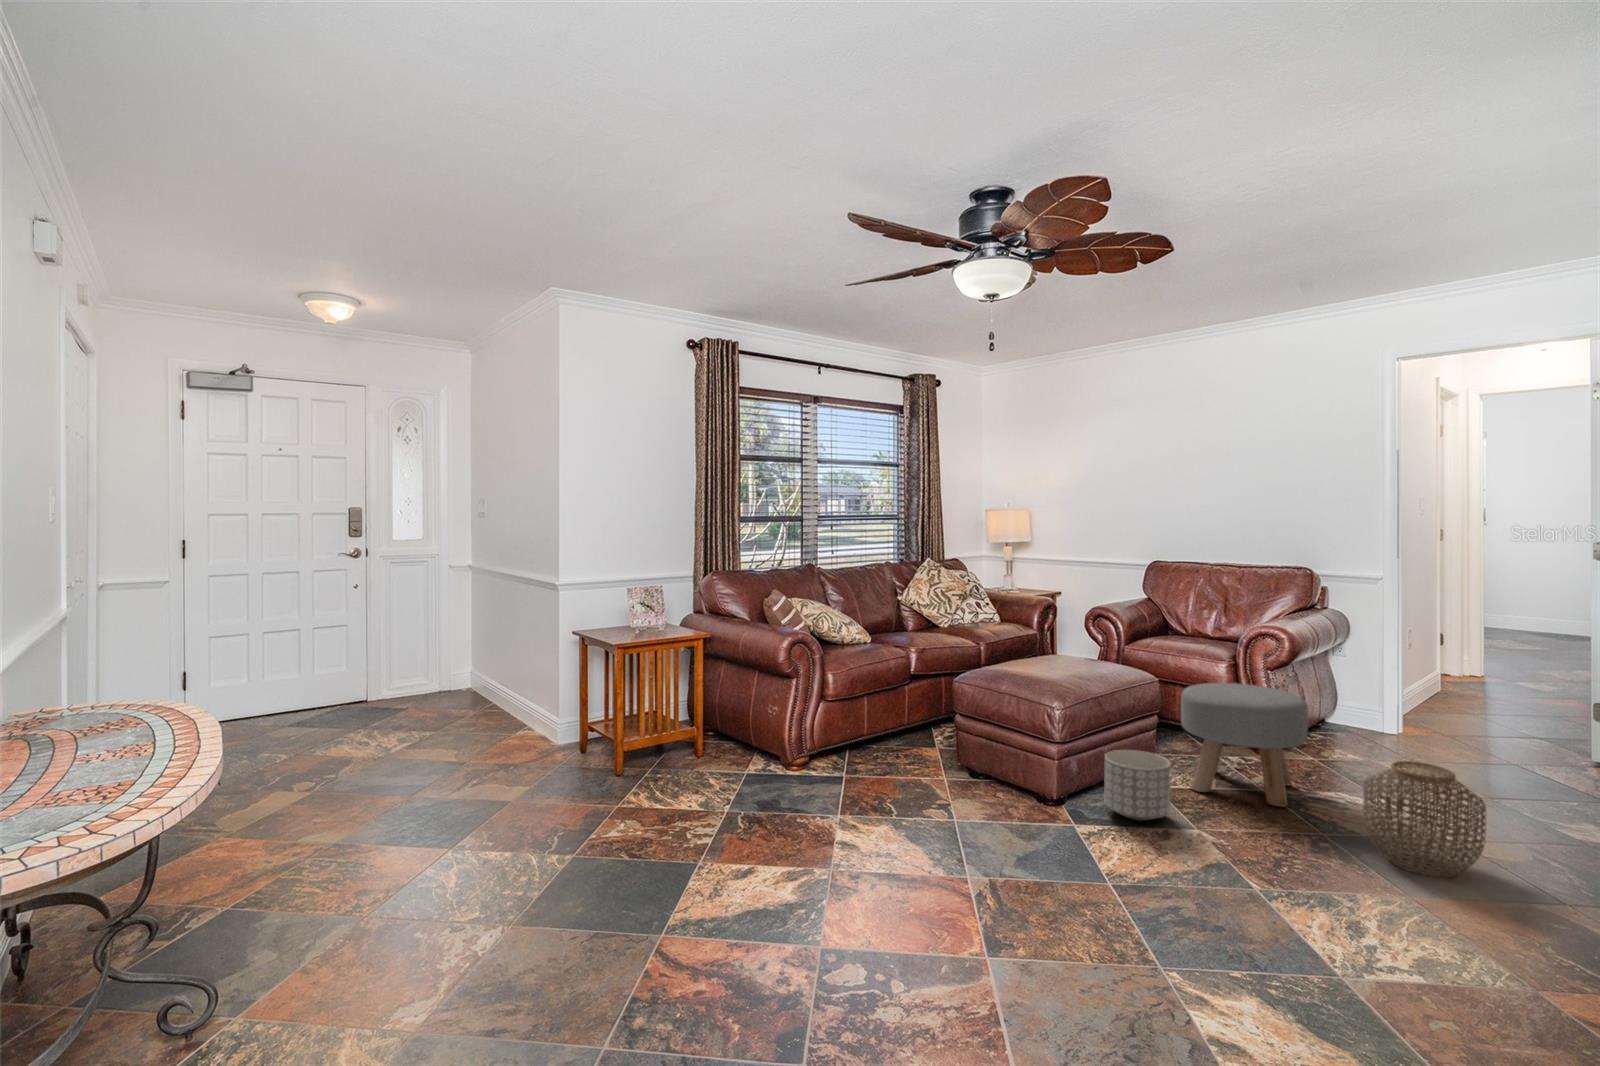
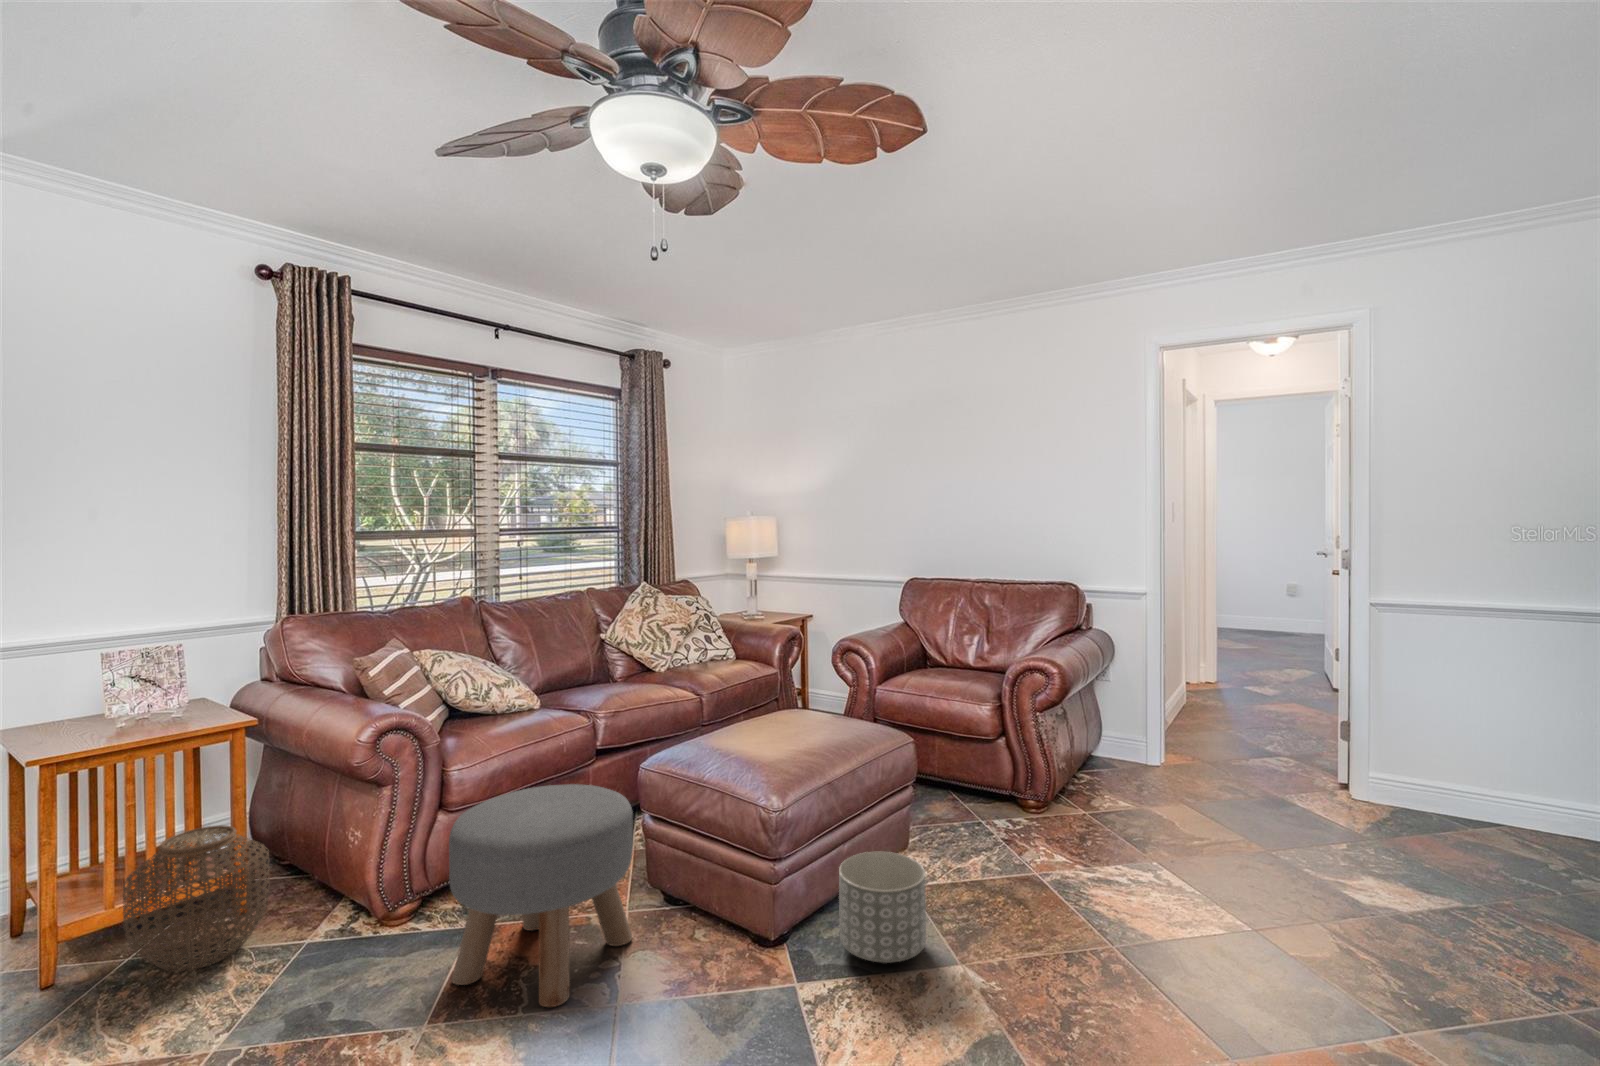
ottoman: present [1181,683,1308,807] -> present [449,784,633,1007]
woven basket: present [1363,761,1486,877] -> present [123,825,270,971]

